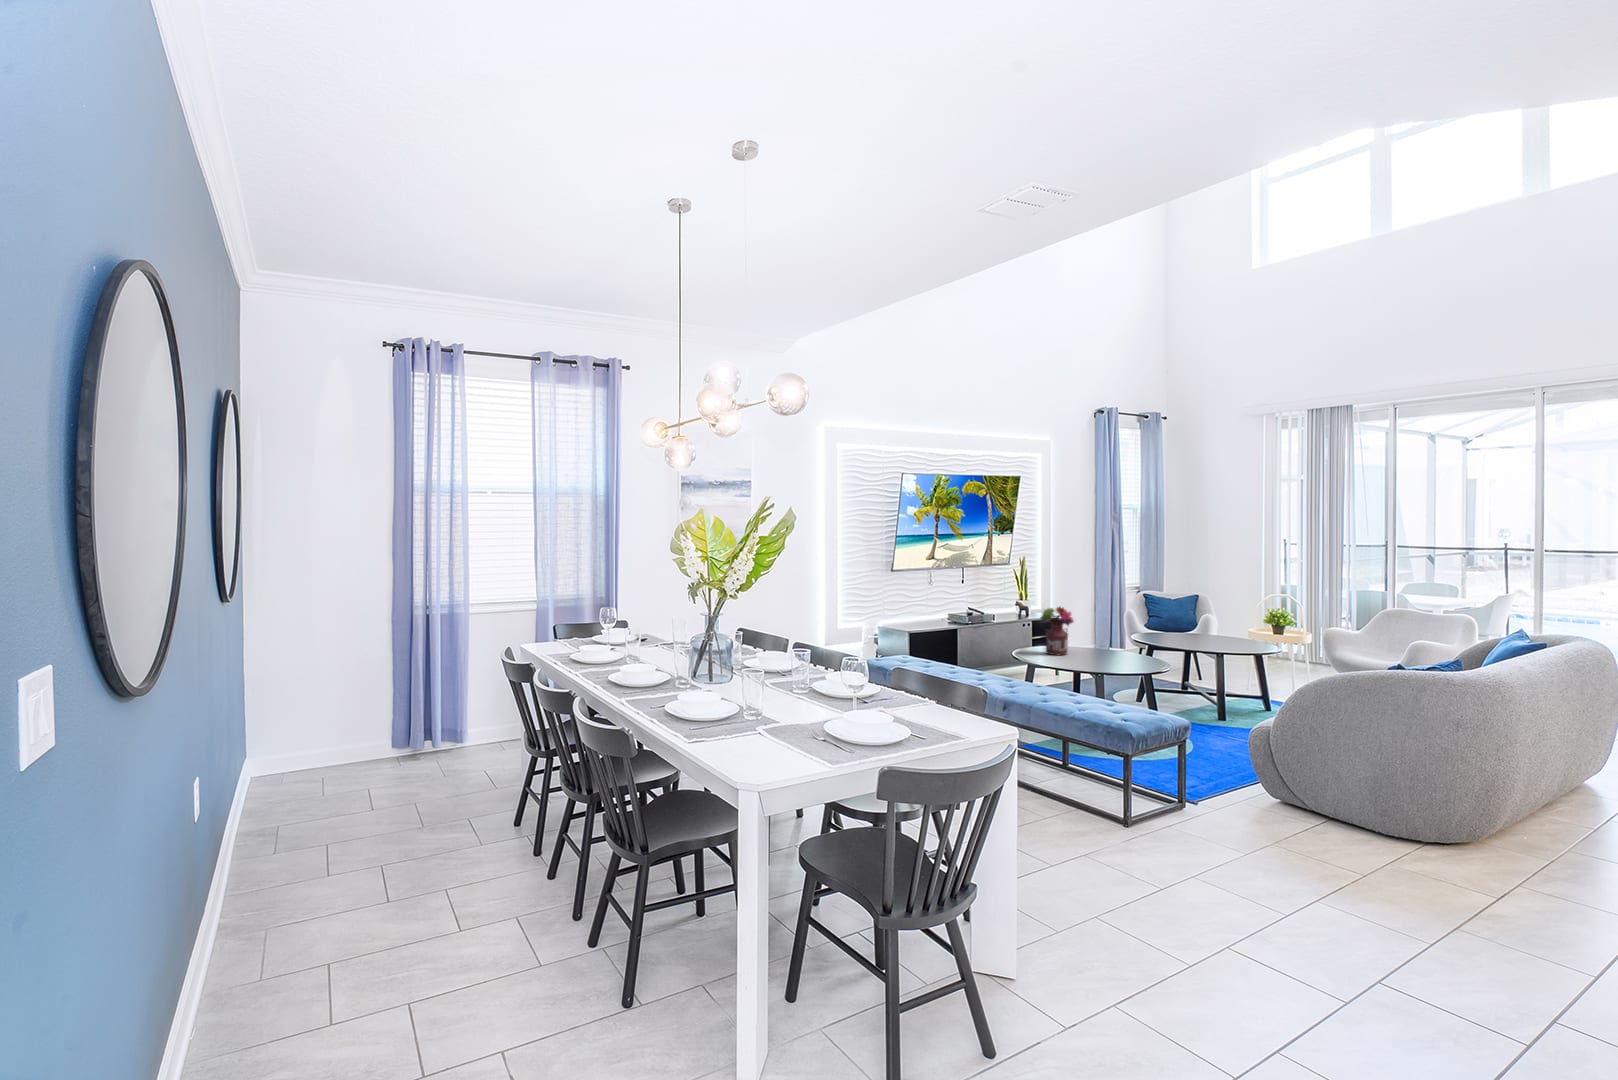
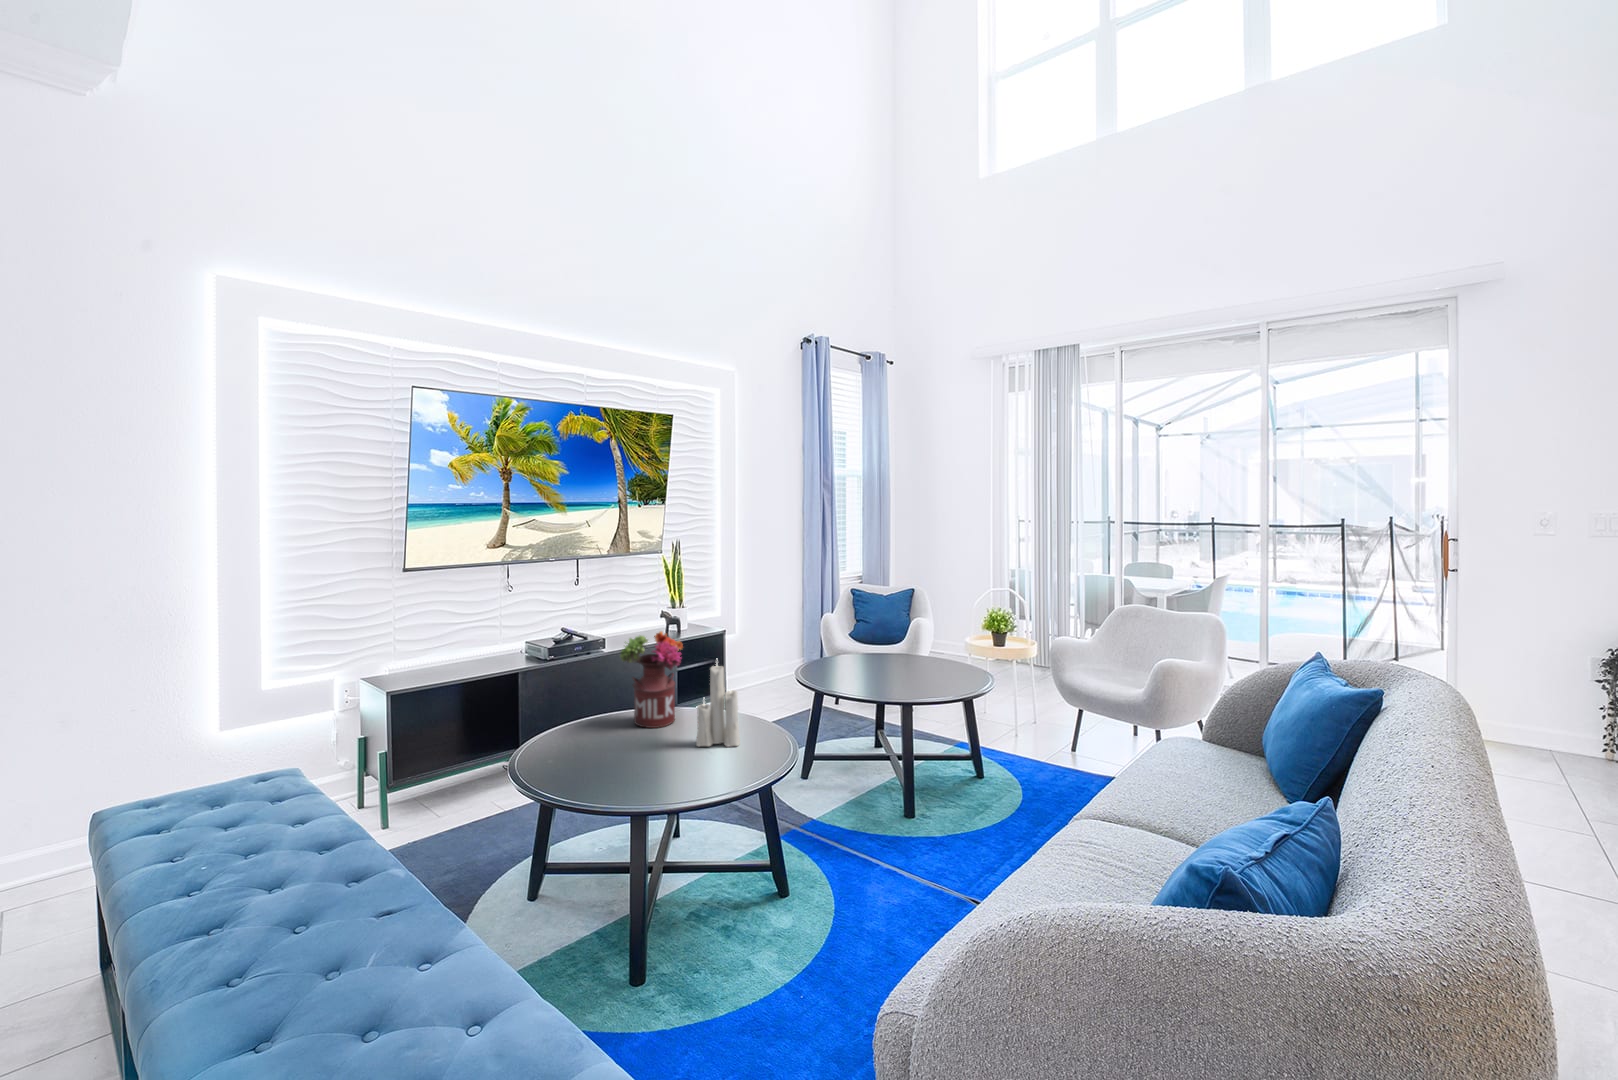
candle: none [1089,615,1112,662] -> present [696,663,740,747]

